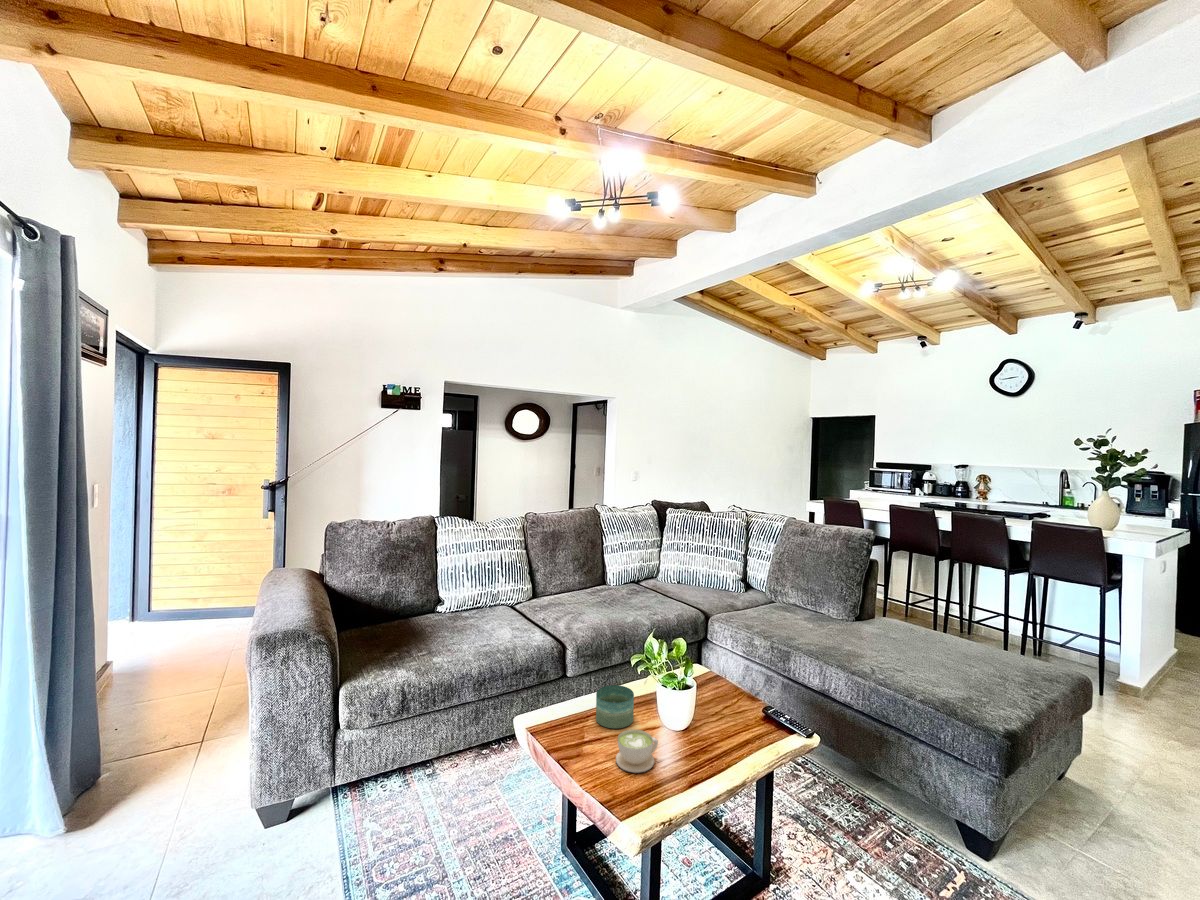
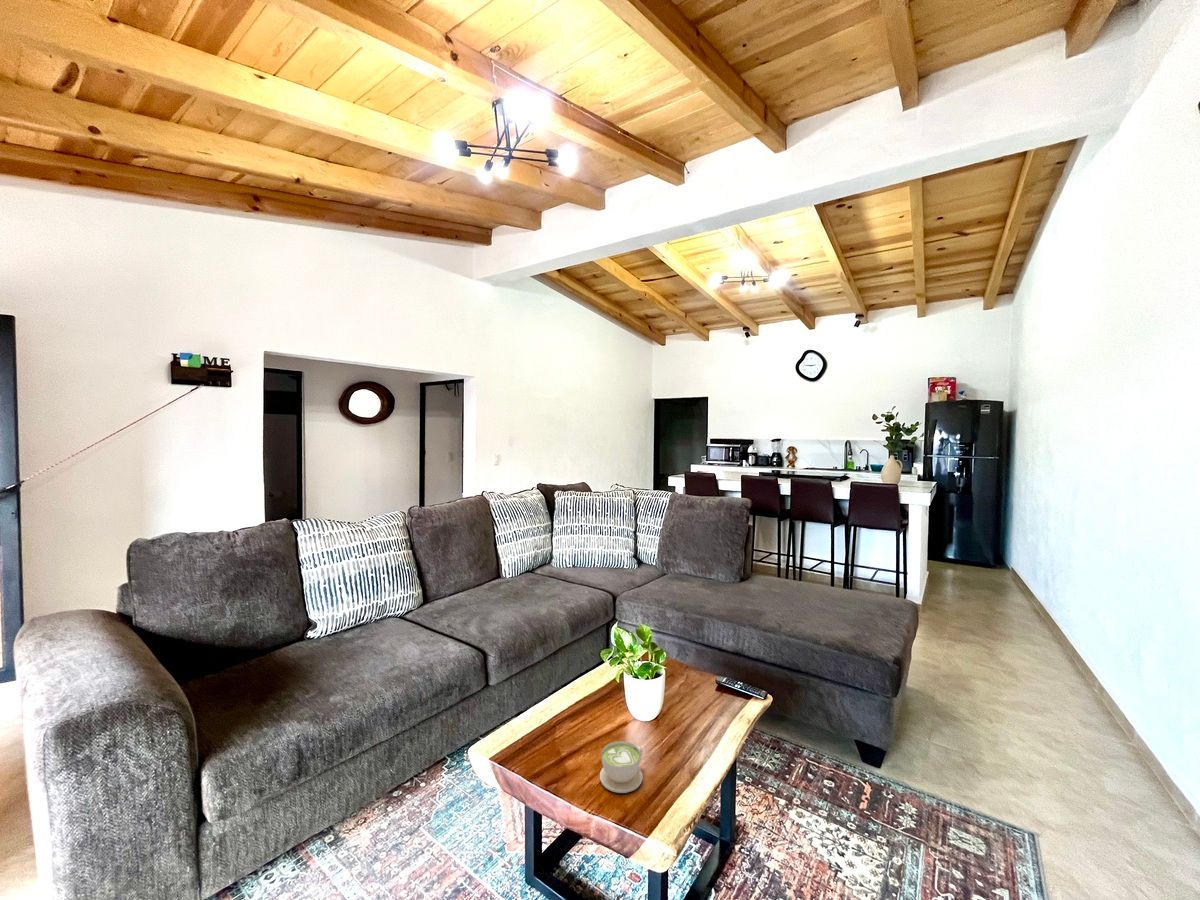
candle: present [596,685,634,728] -> none [556,692,598,743]

